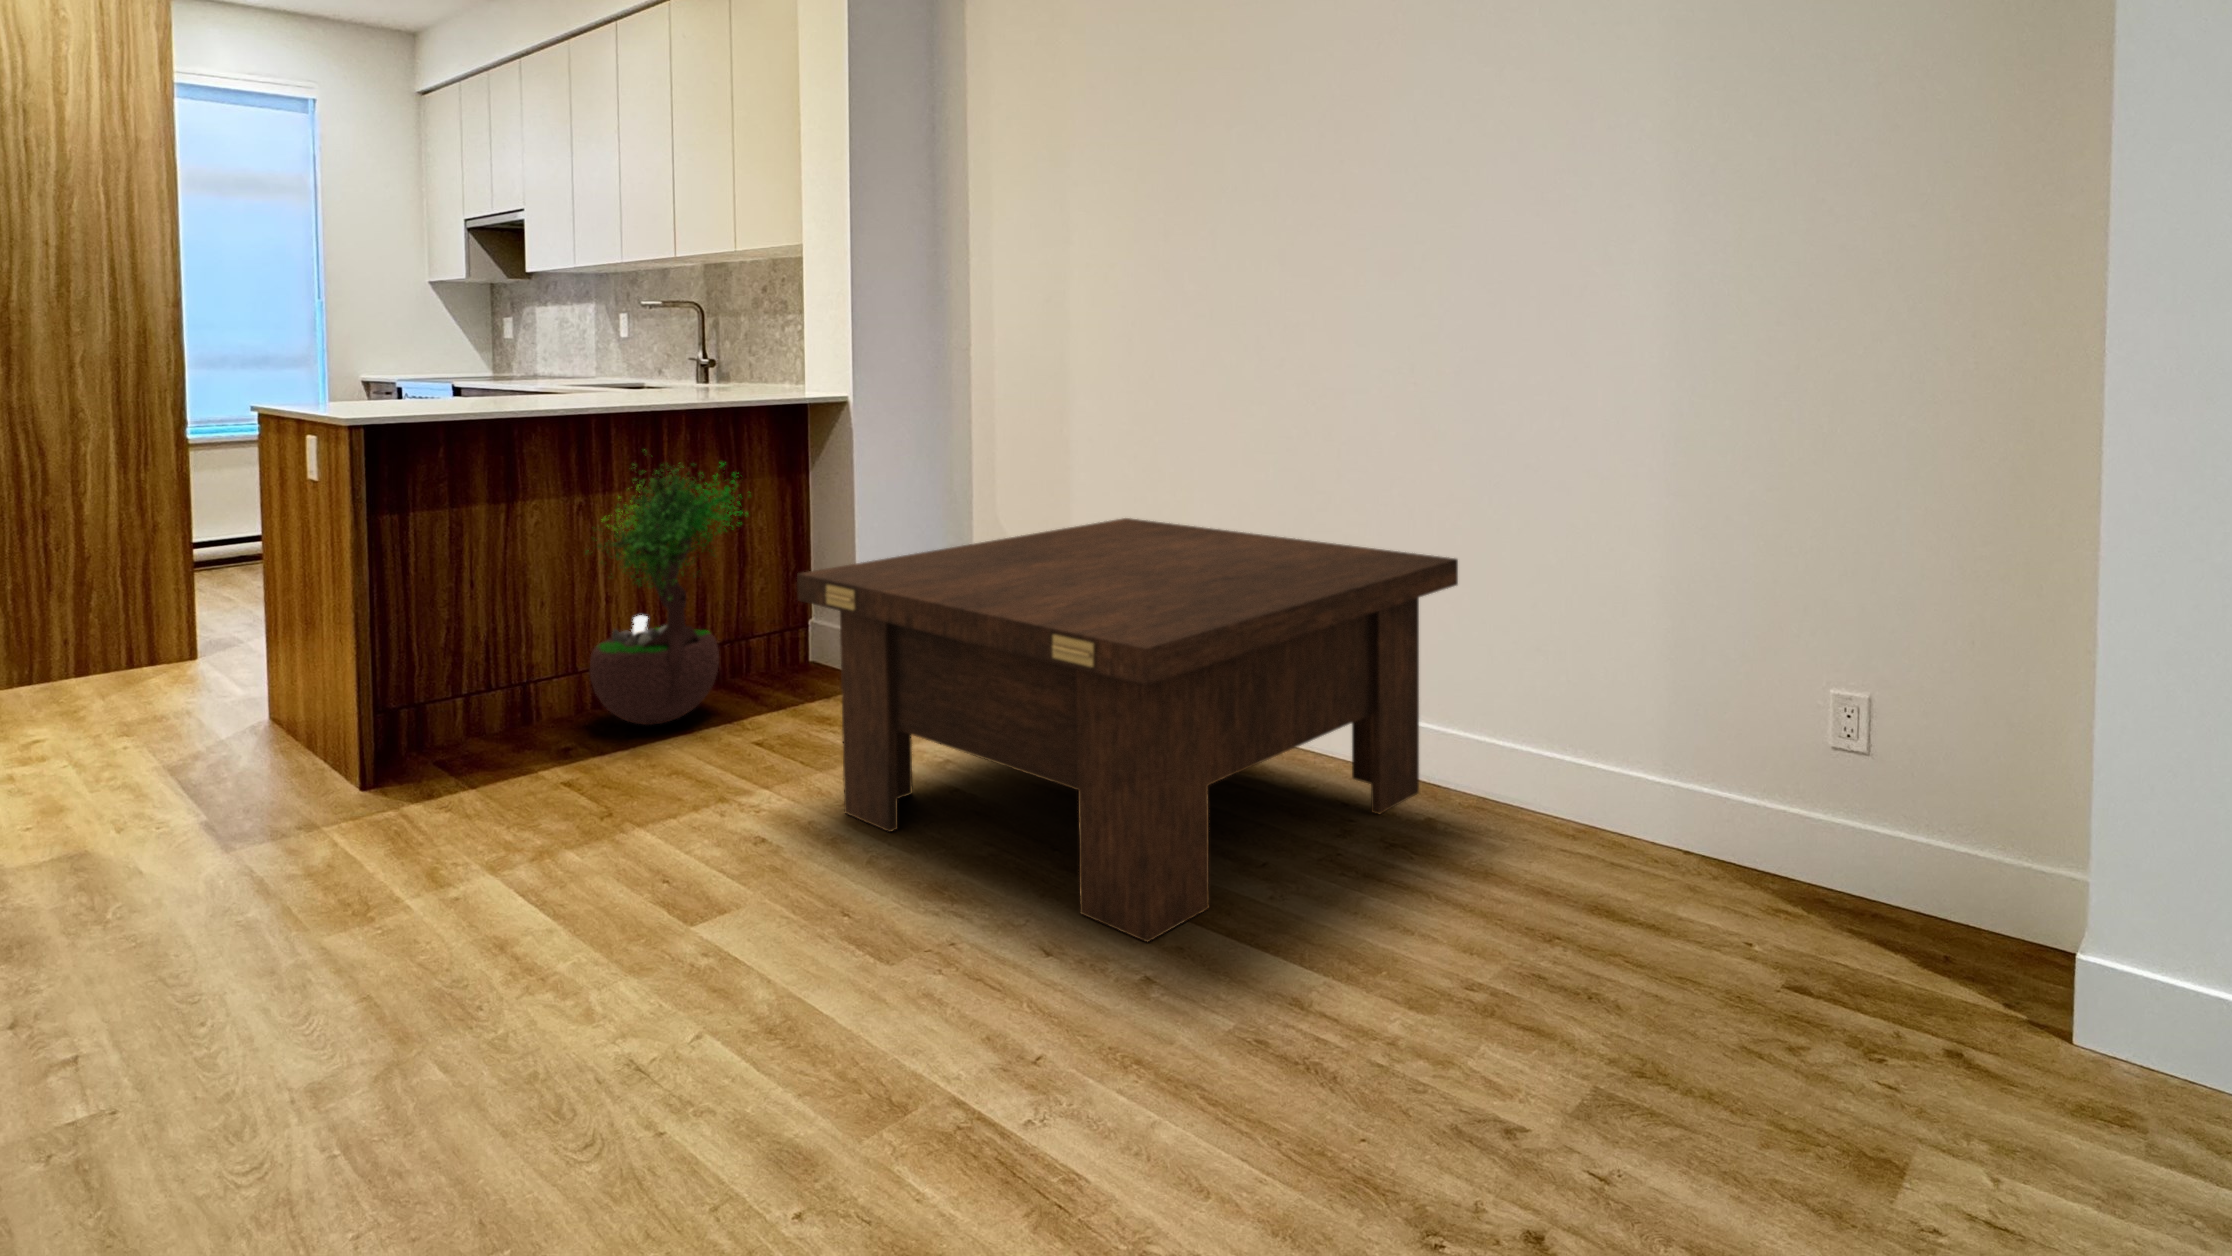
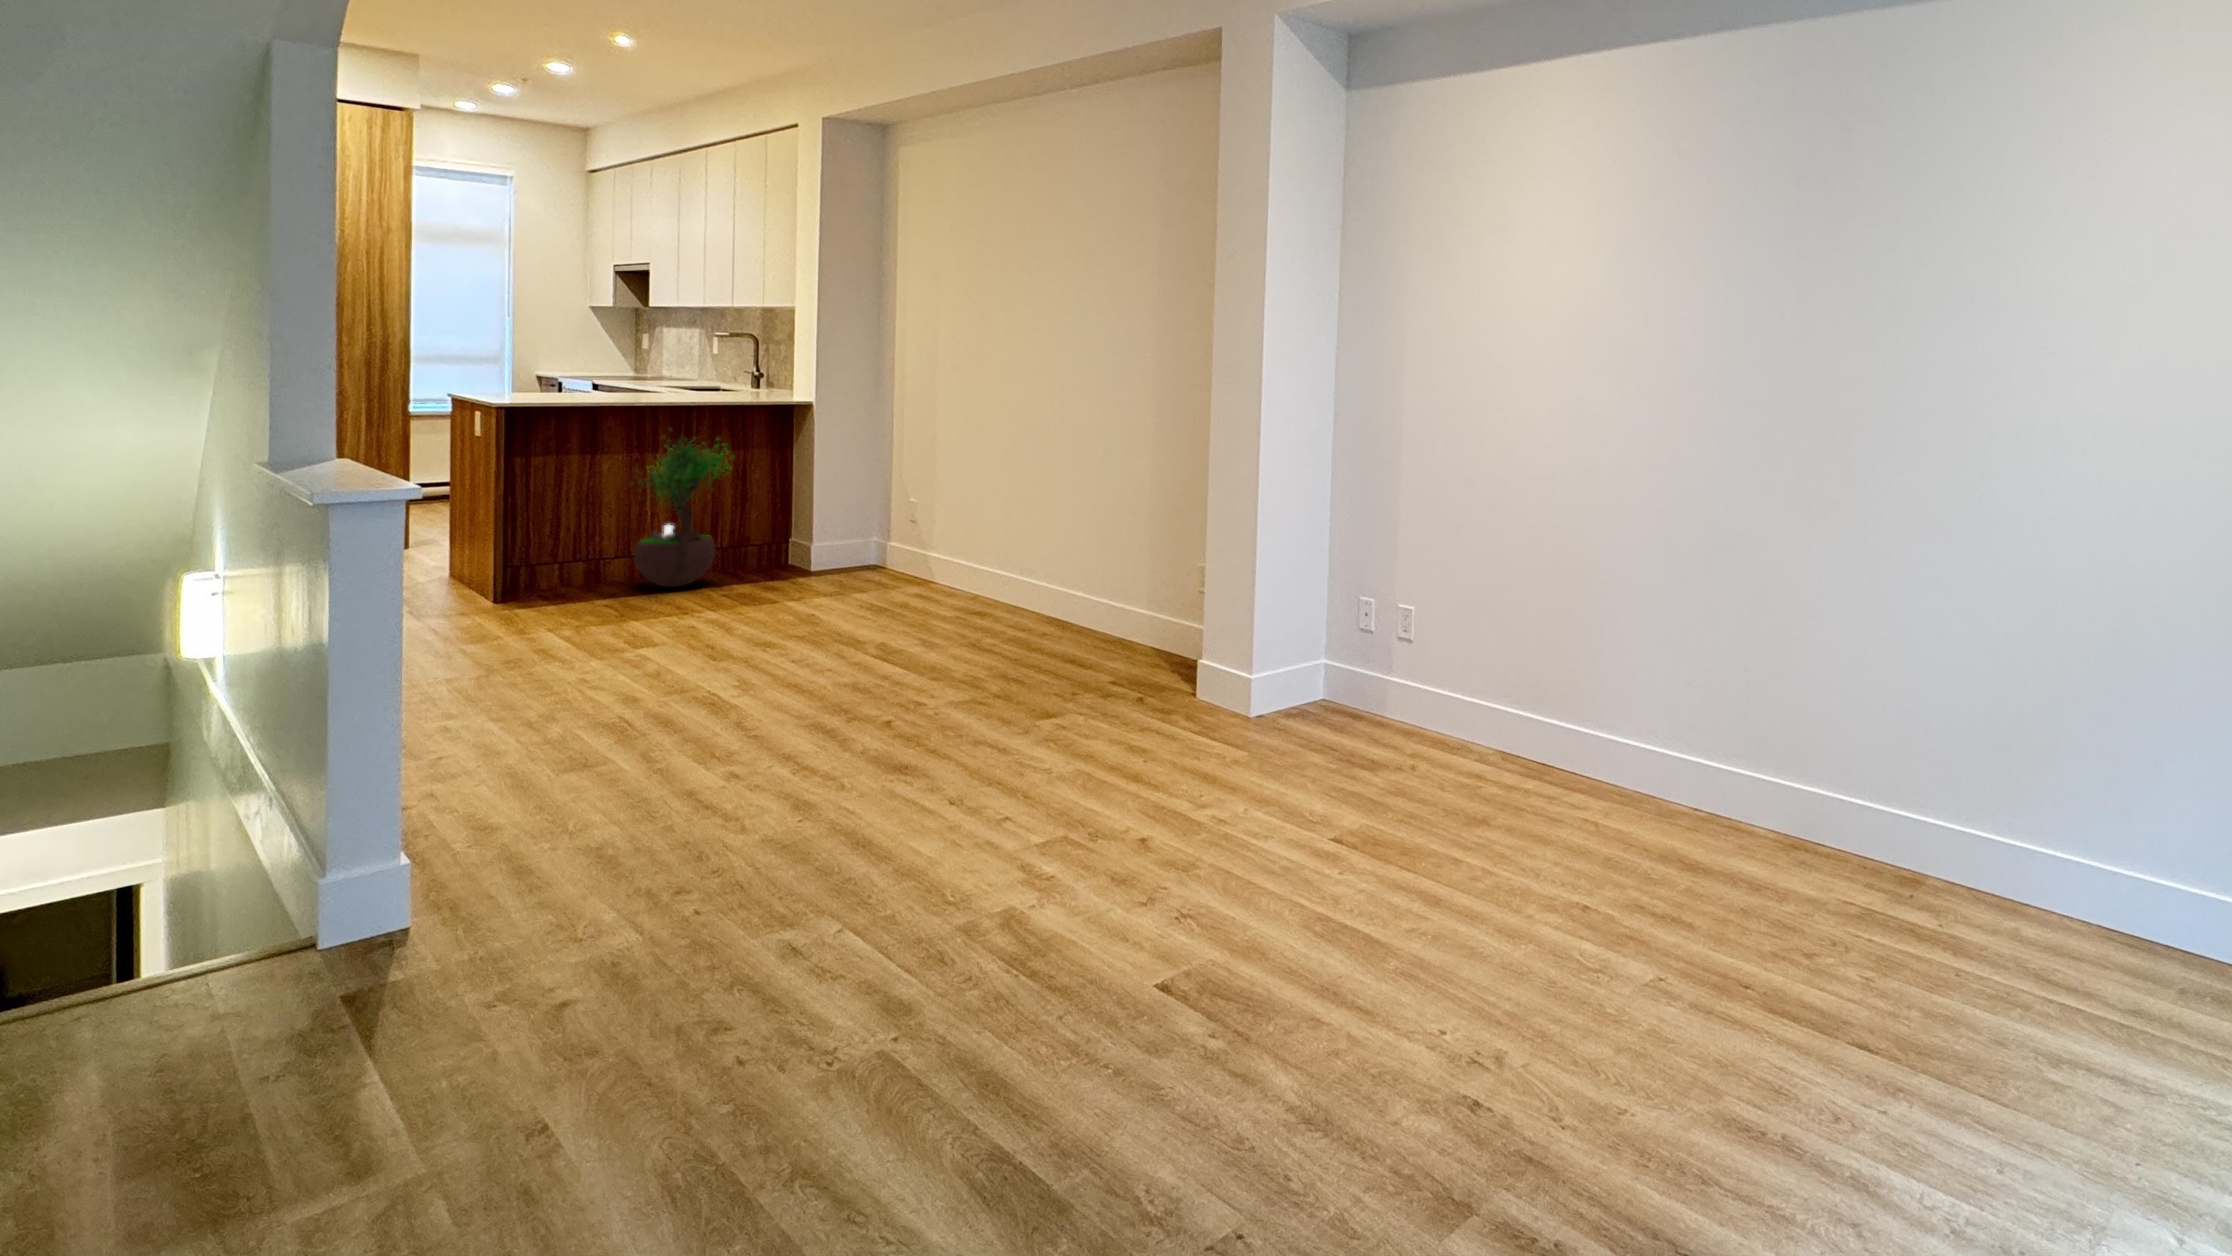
coffee table: present [797,518,1458,942] -> none [726,480,1084,664]

